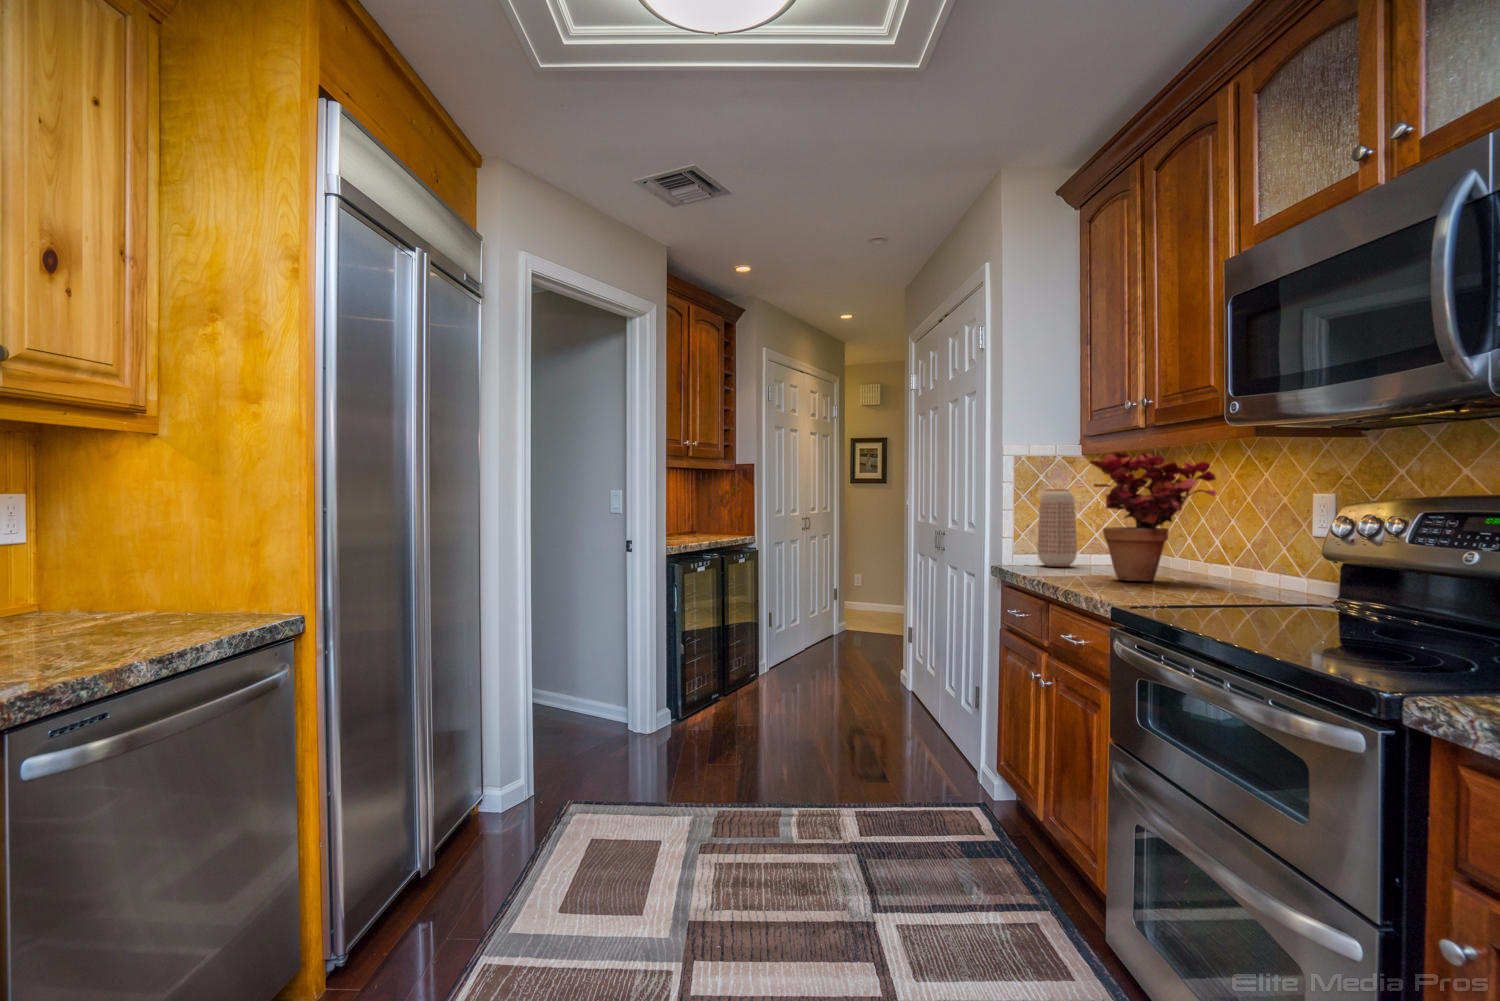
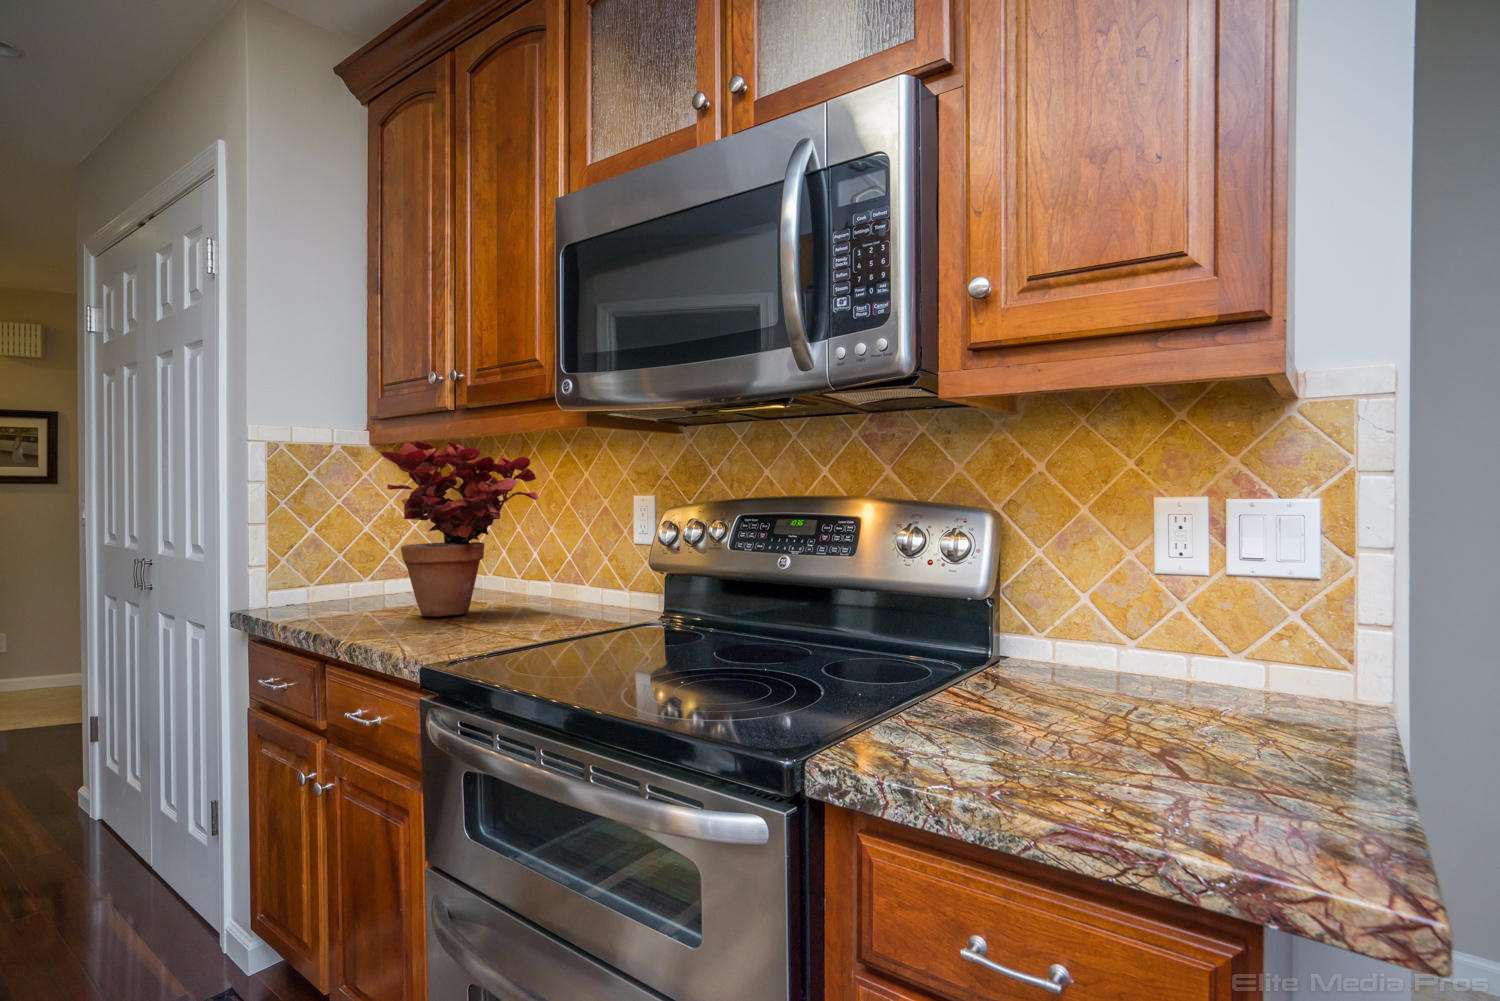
vase: present [1038,489,1077,567] -> none [307,493,363,604]

